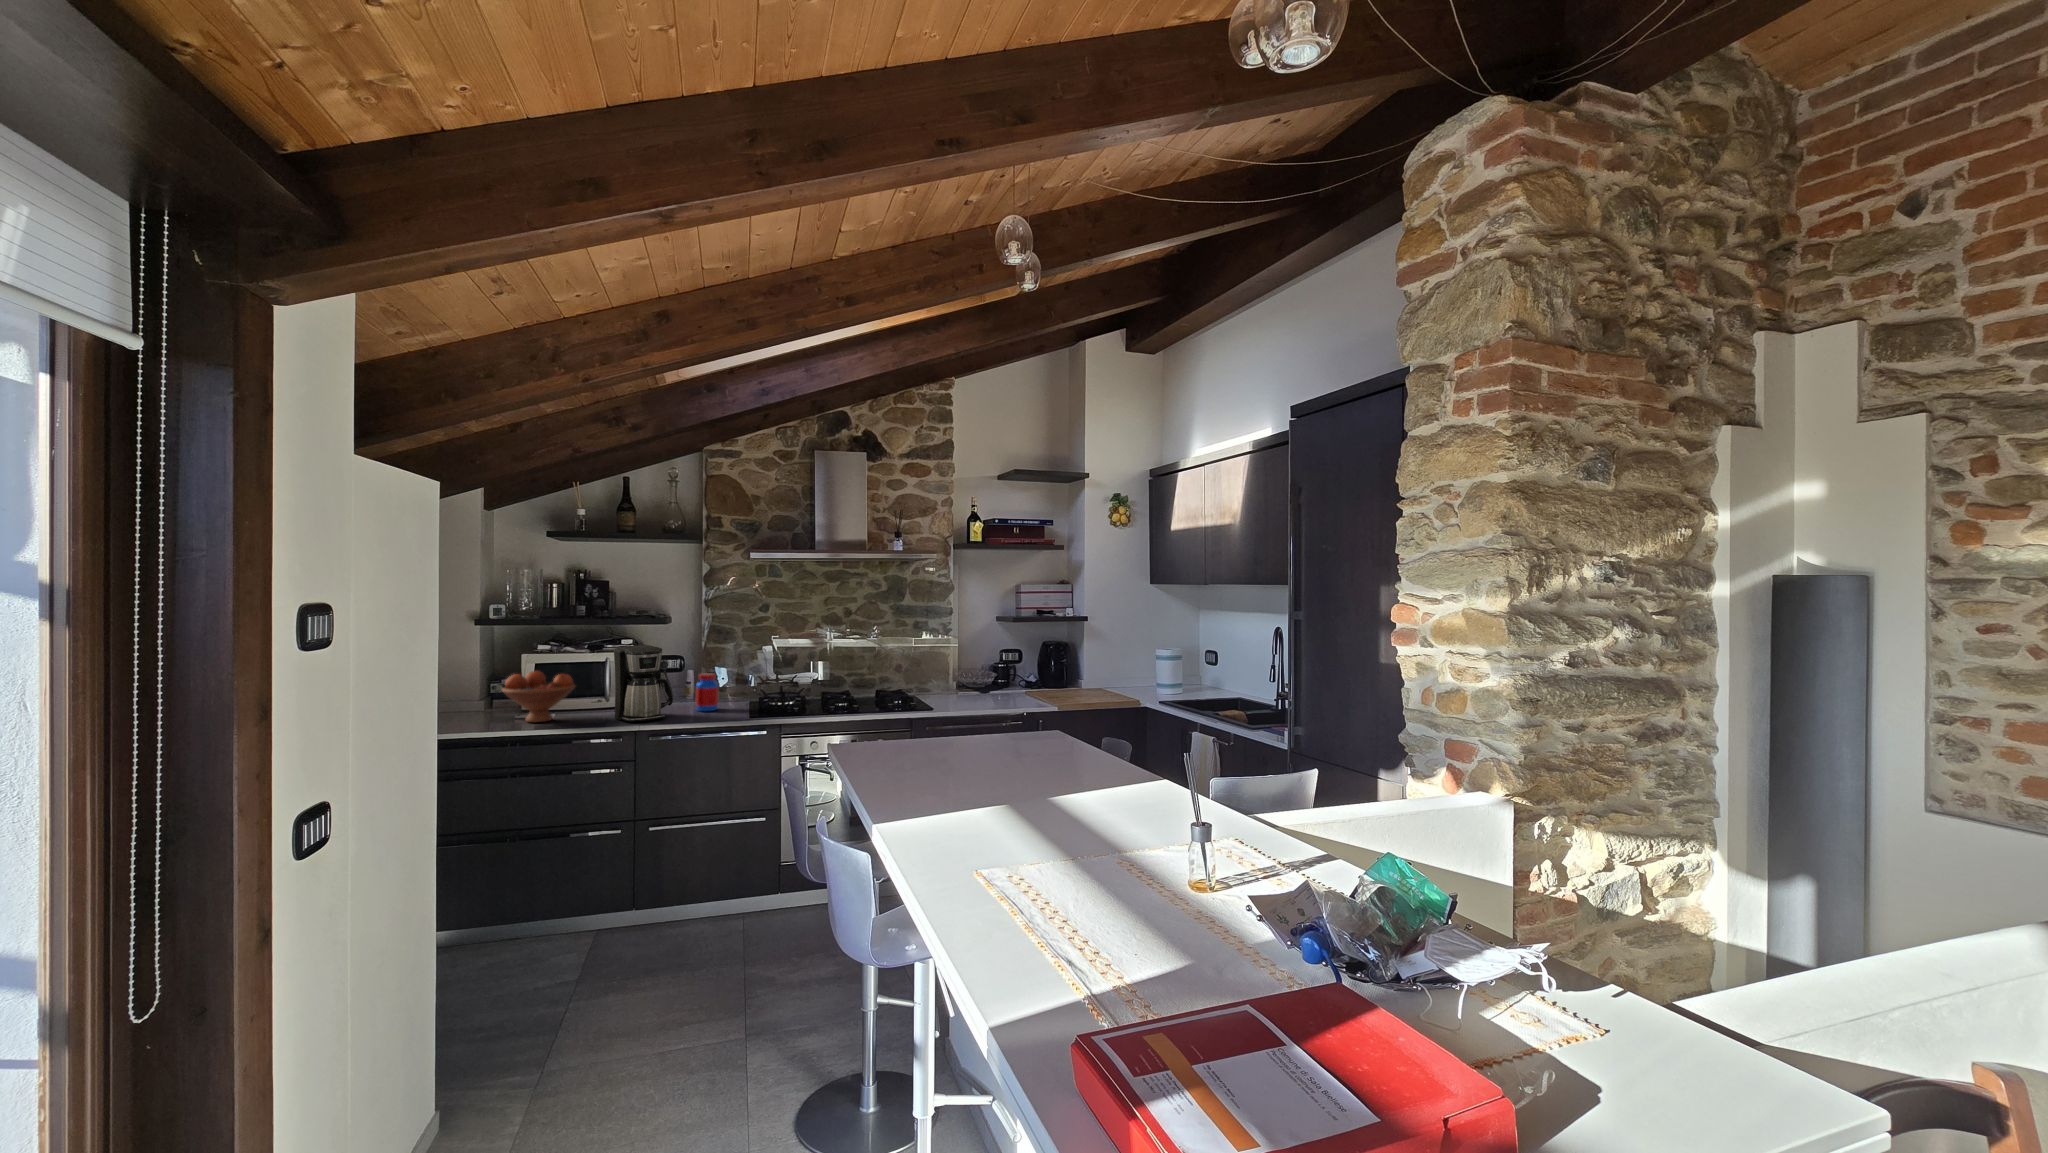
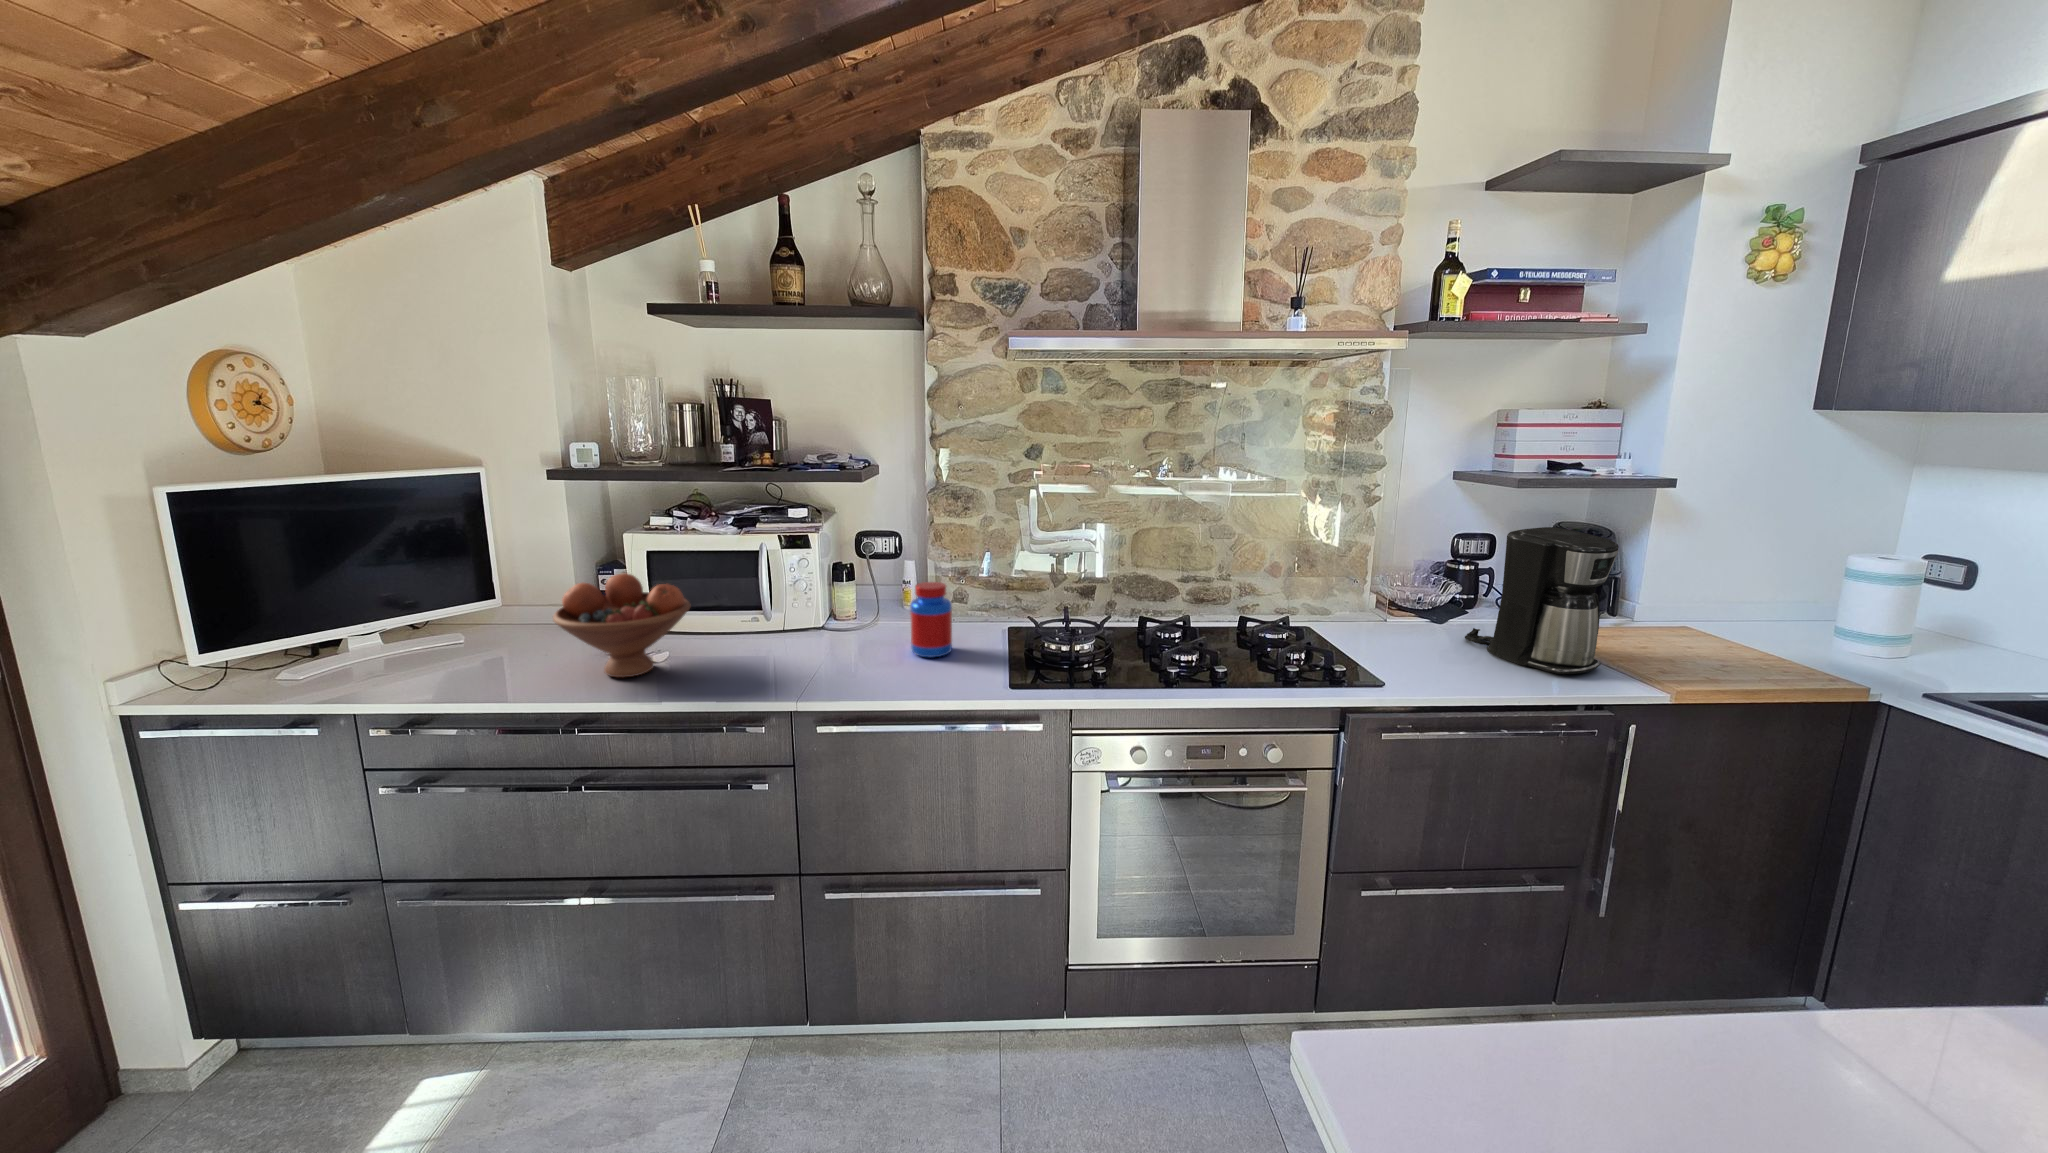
coffee maker: present [614,645,673,722] -> present [1465,527,1619,674]

